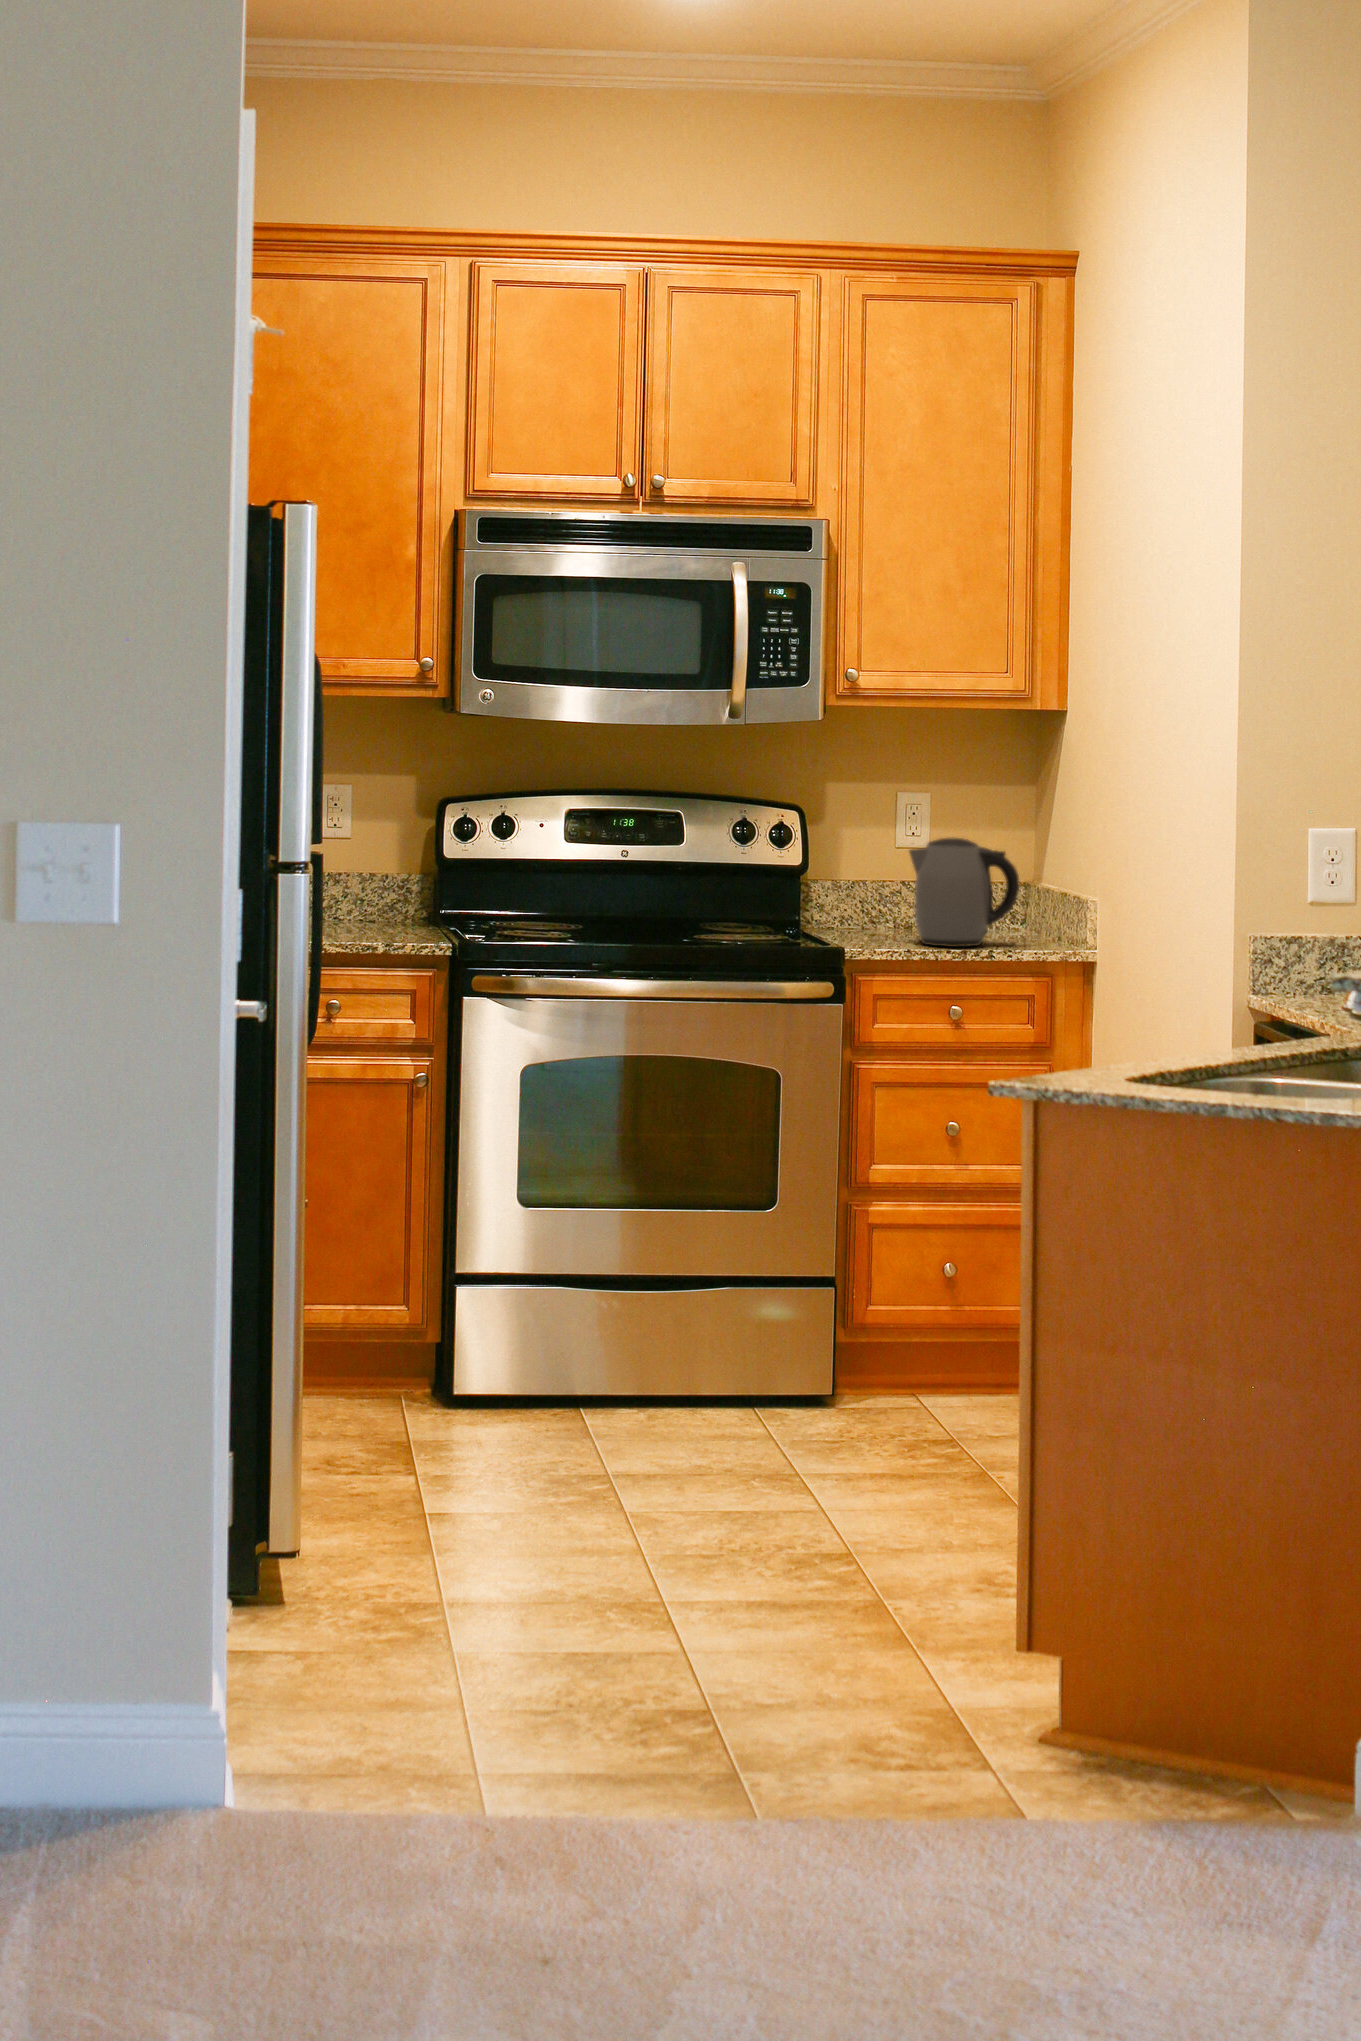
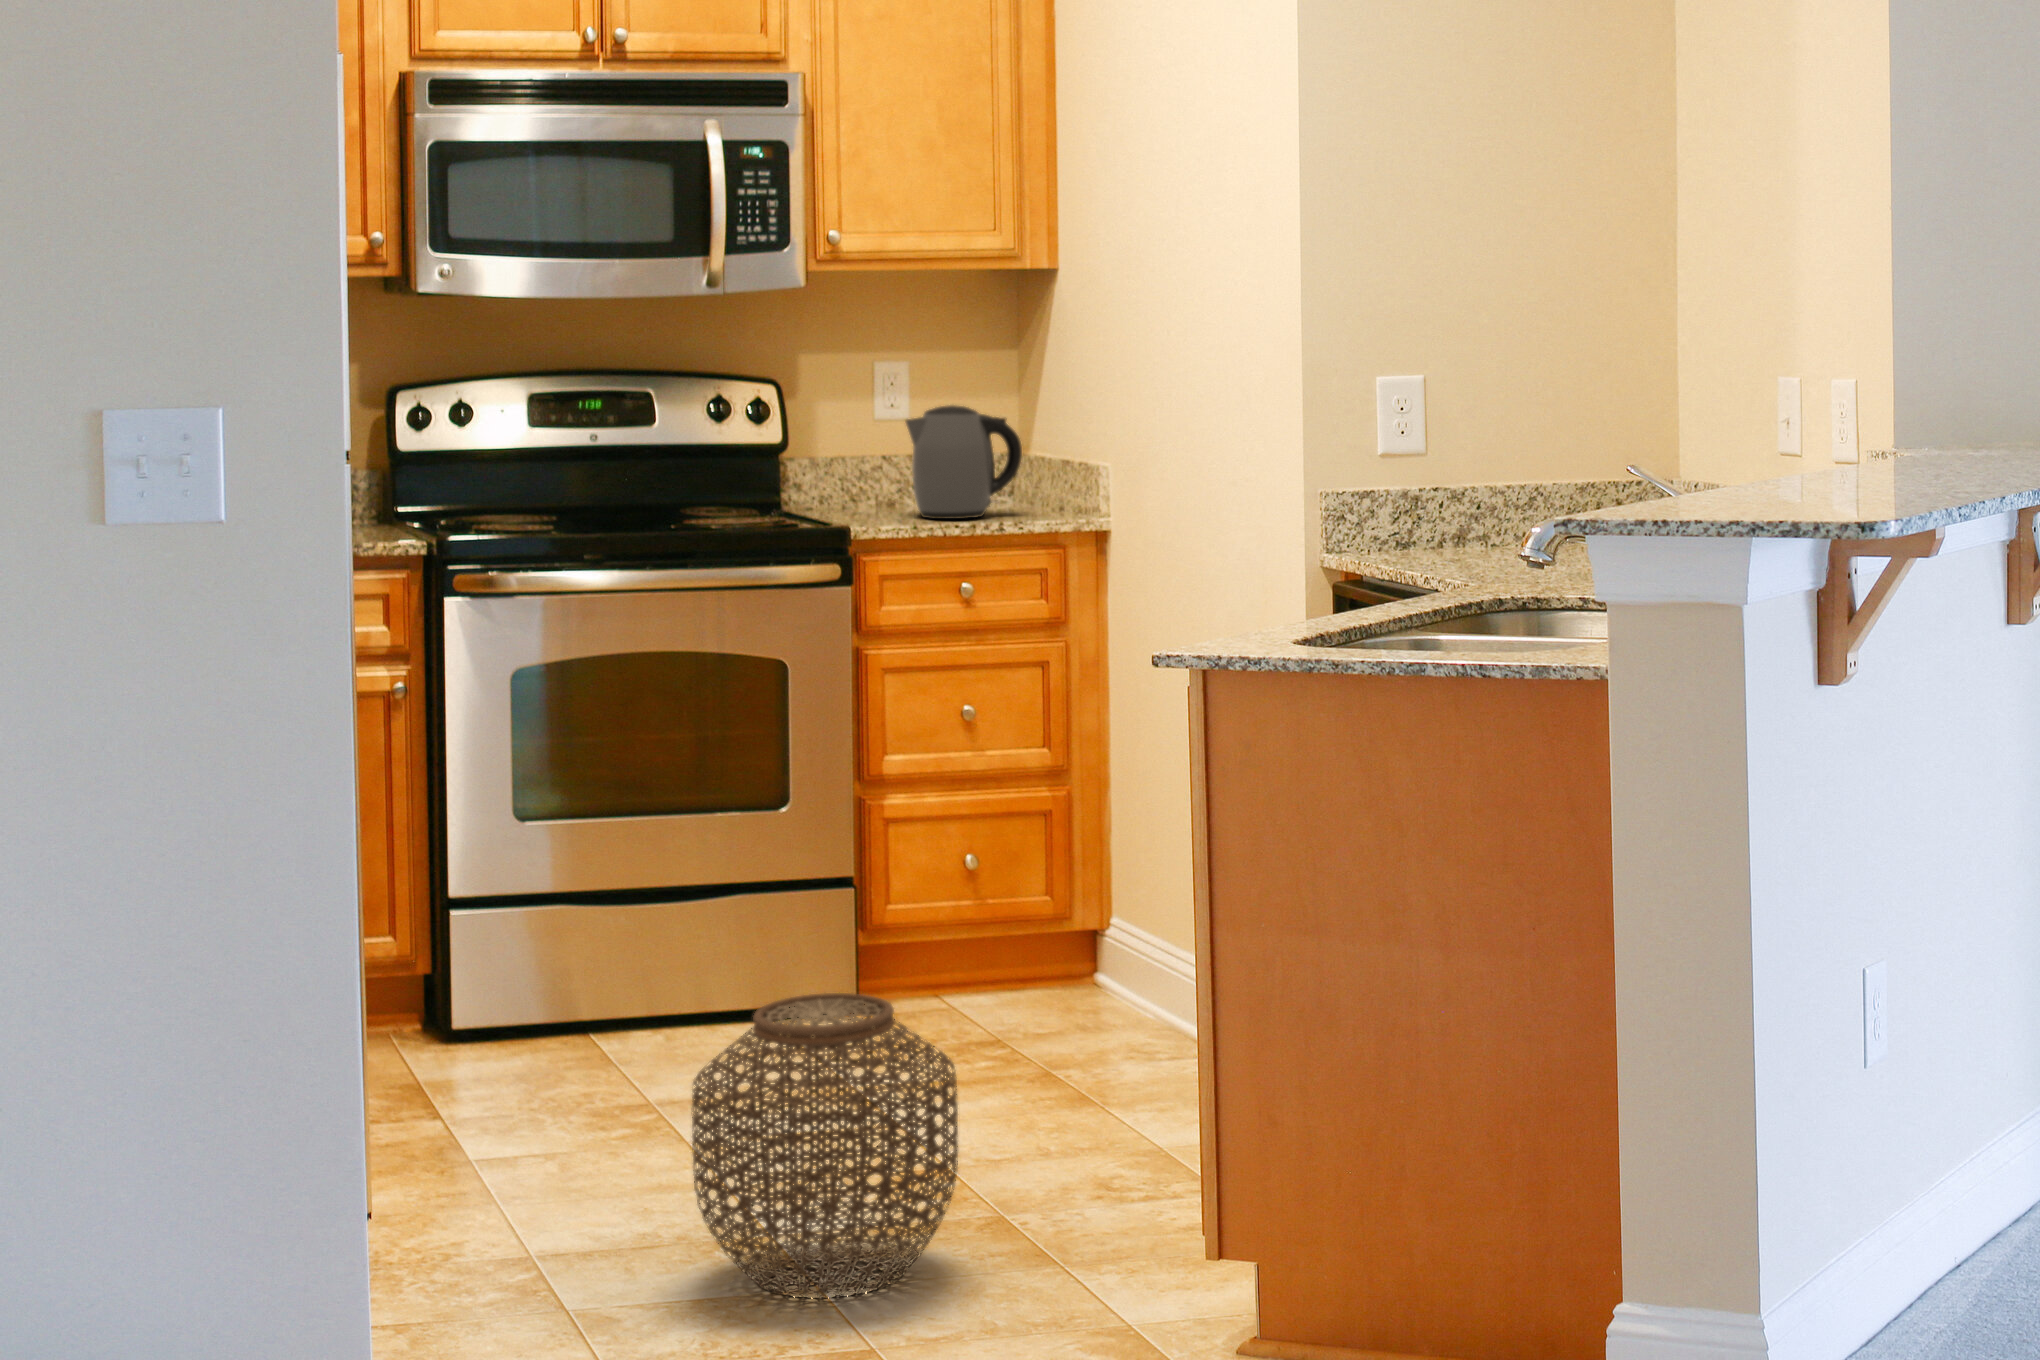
woven basket: none [538,1388,787,1685] -> present [692,993,958,1297]

